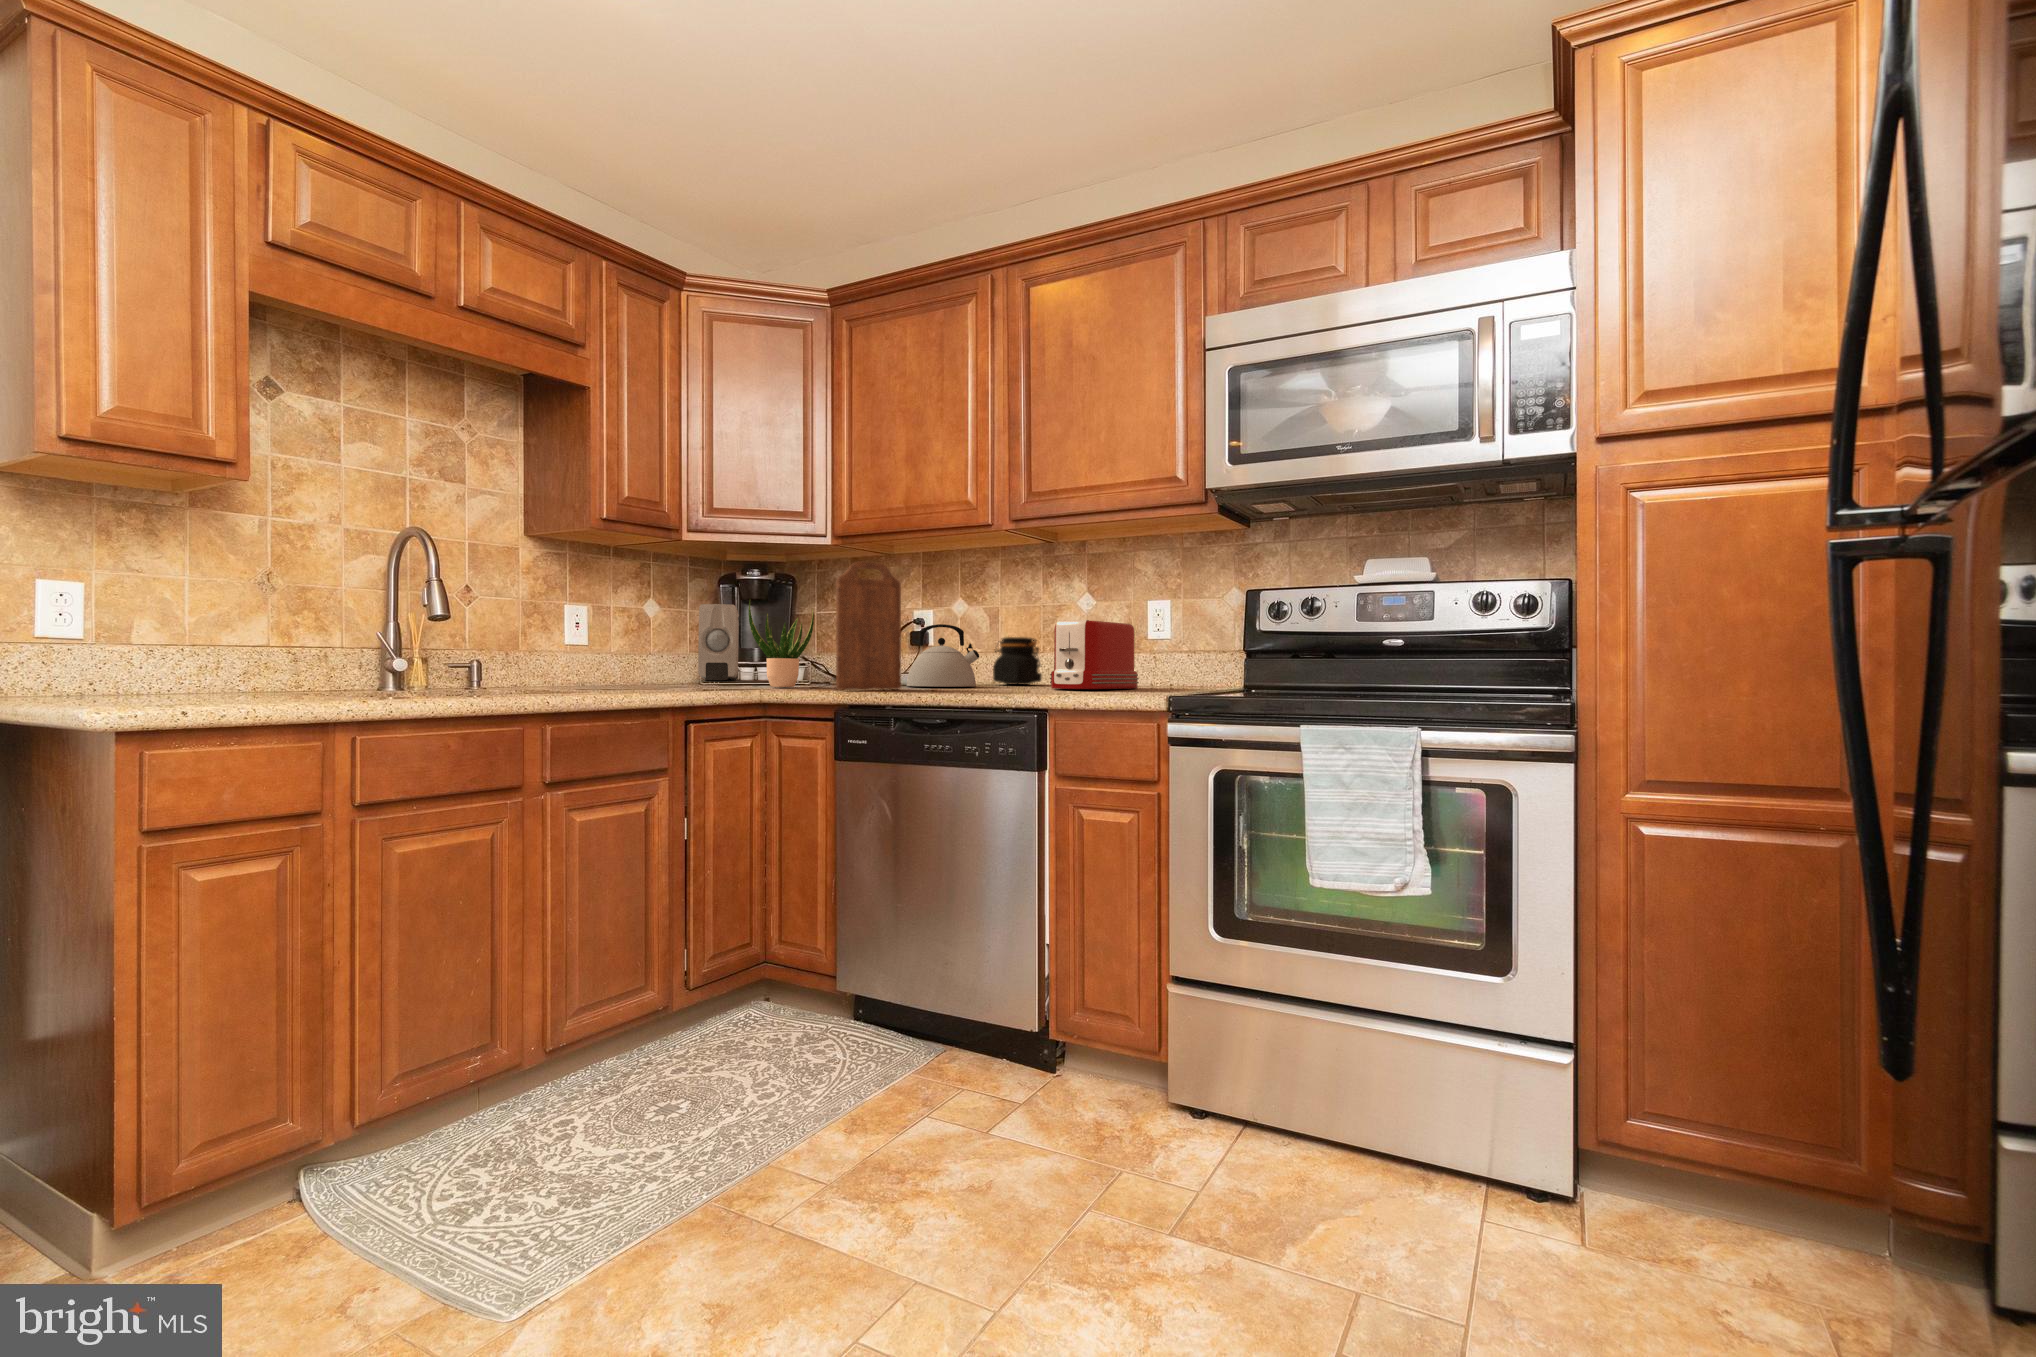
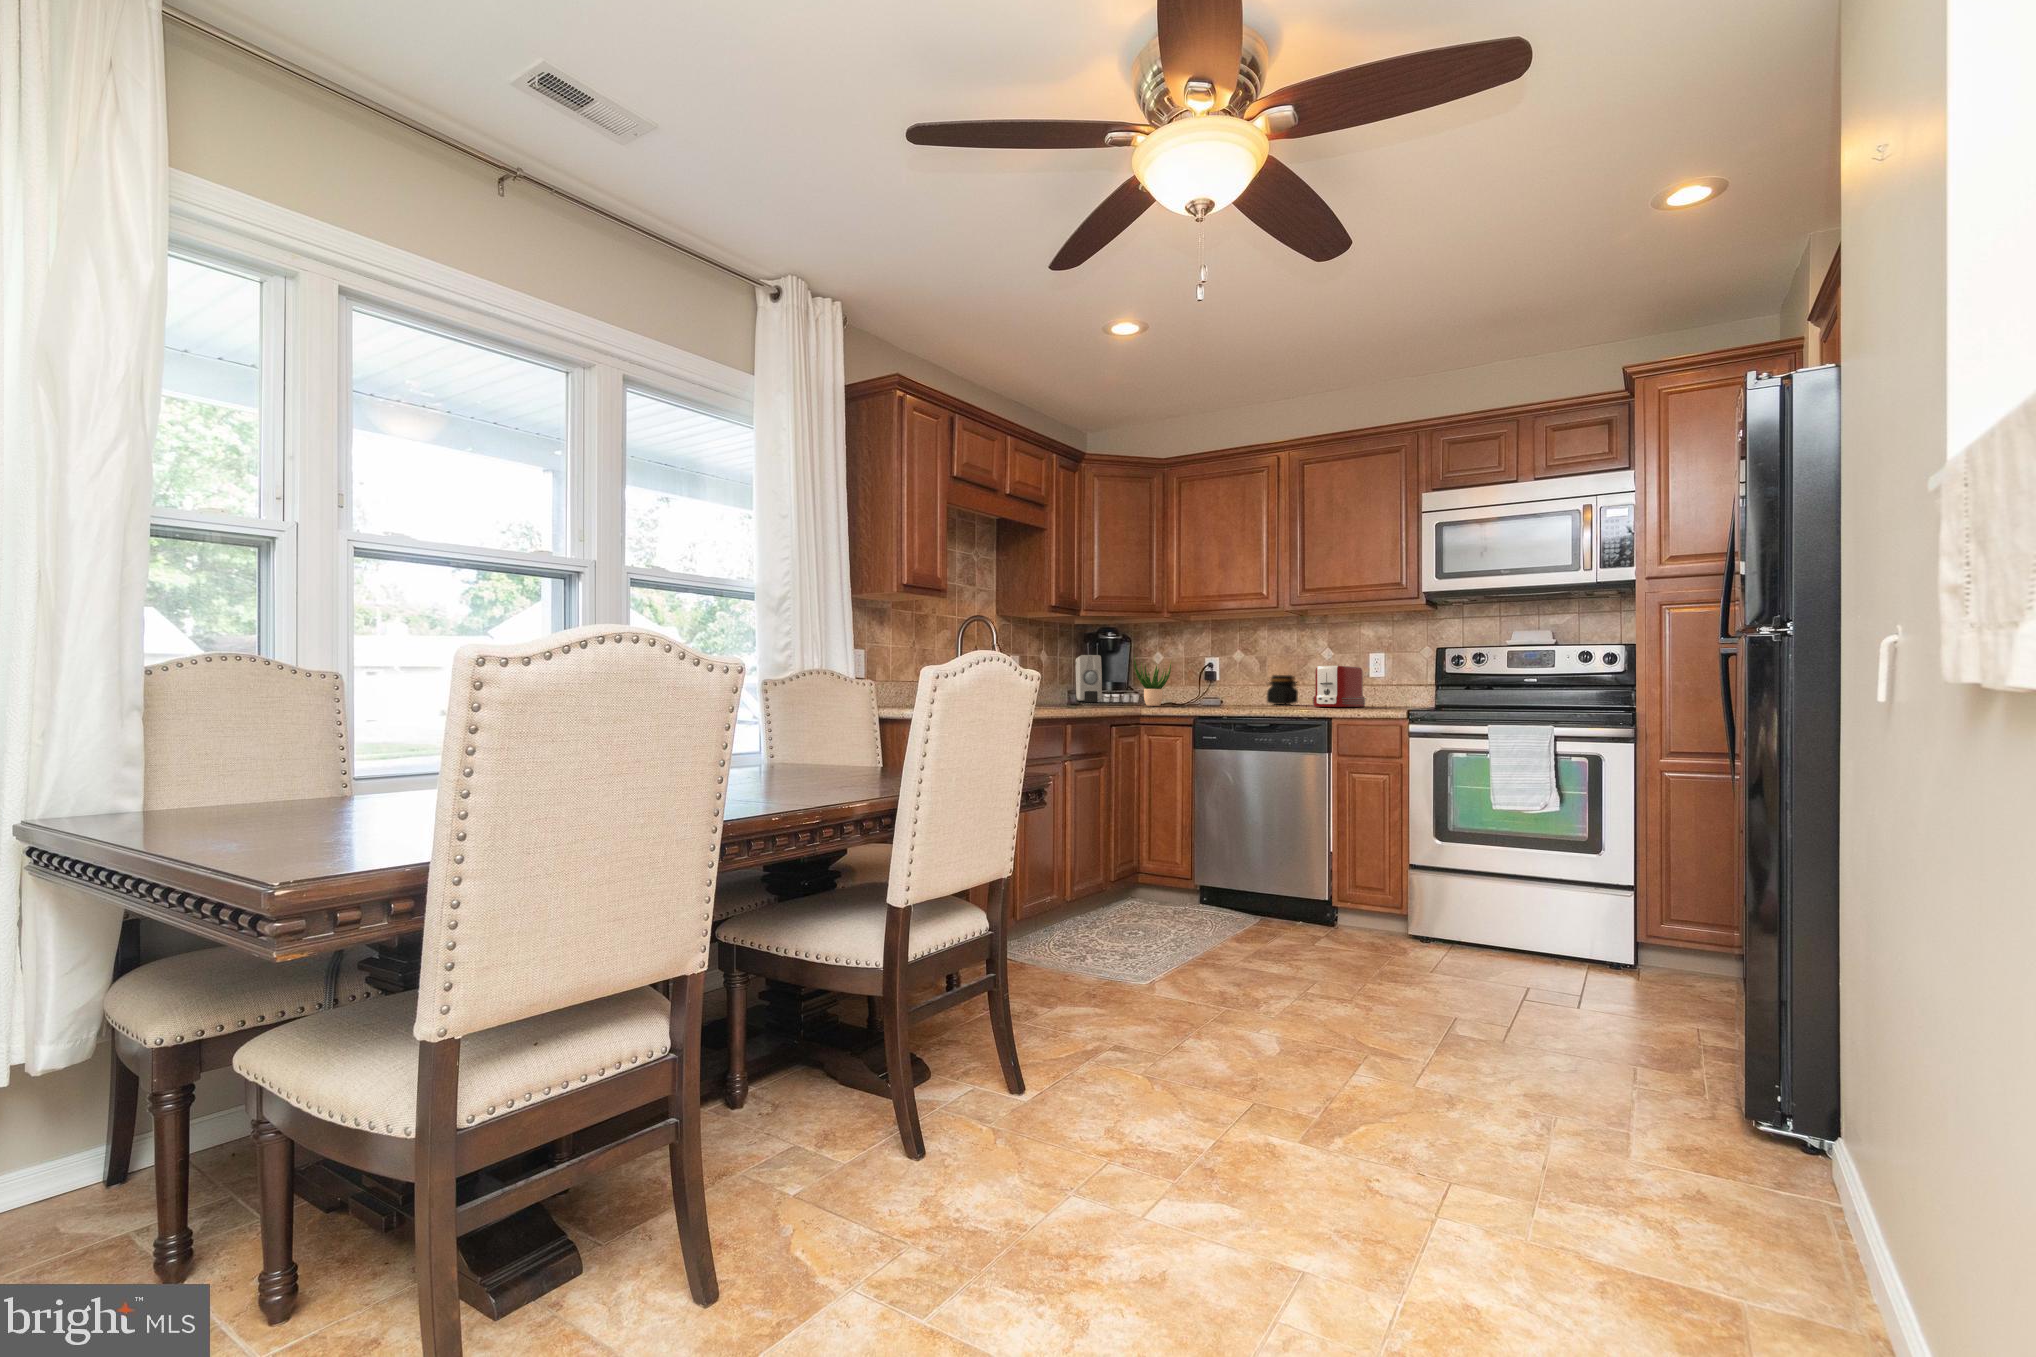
cutting board: present [836,562,901,690] -> none [1194,633,1226,707]
kettle: present [907,624,979,687] -> none [1220,668,1265,706]

